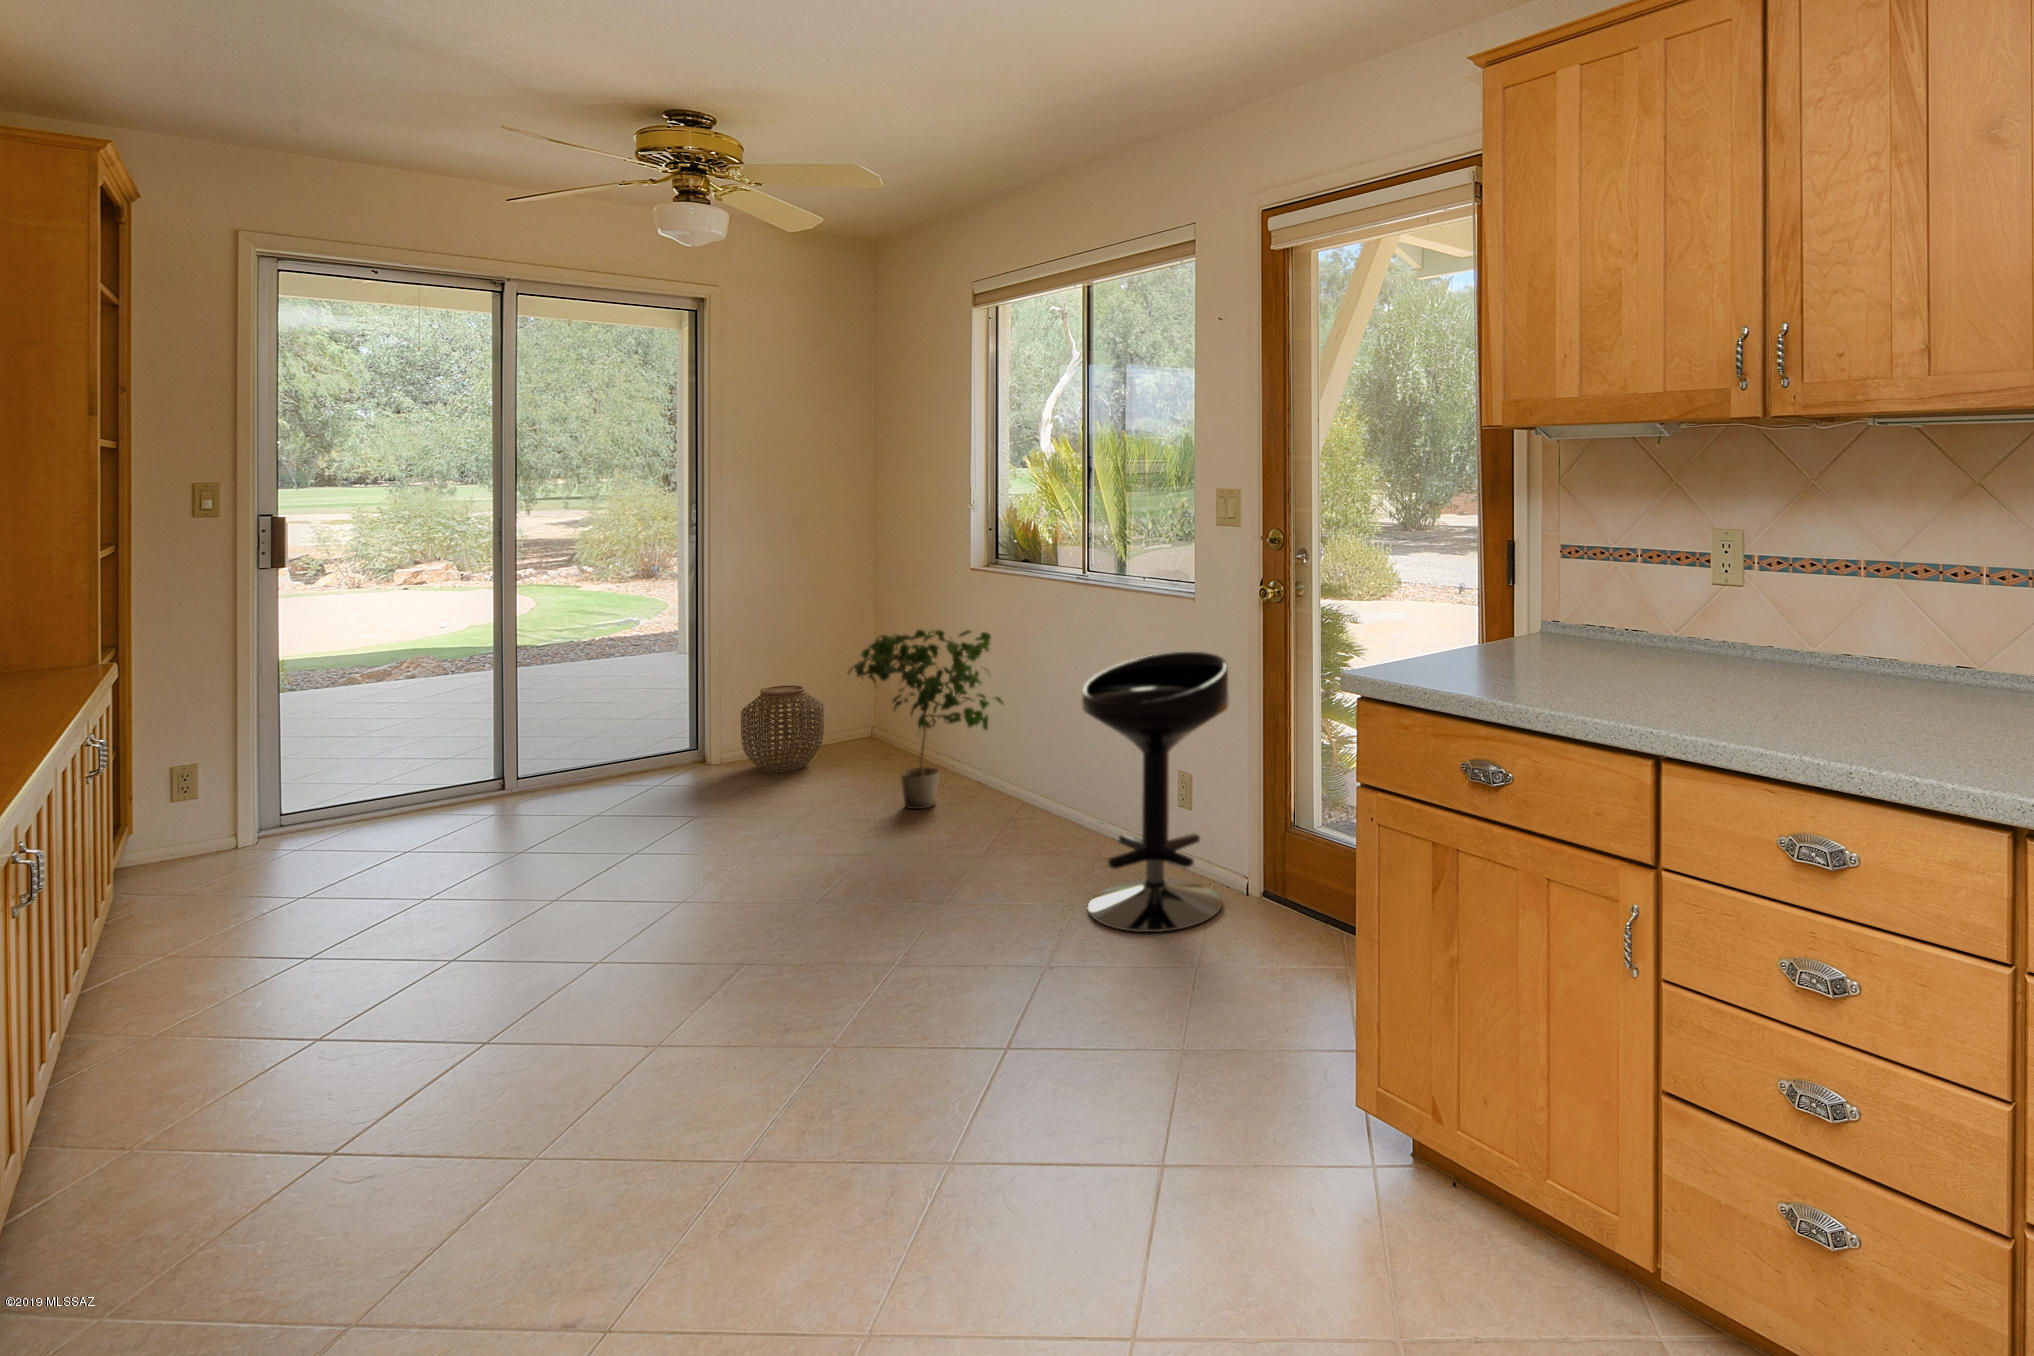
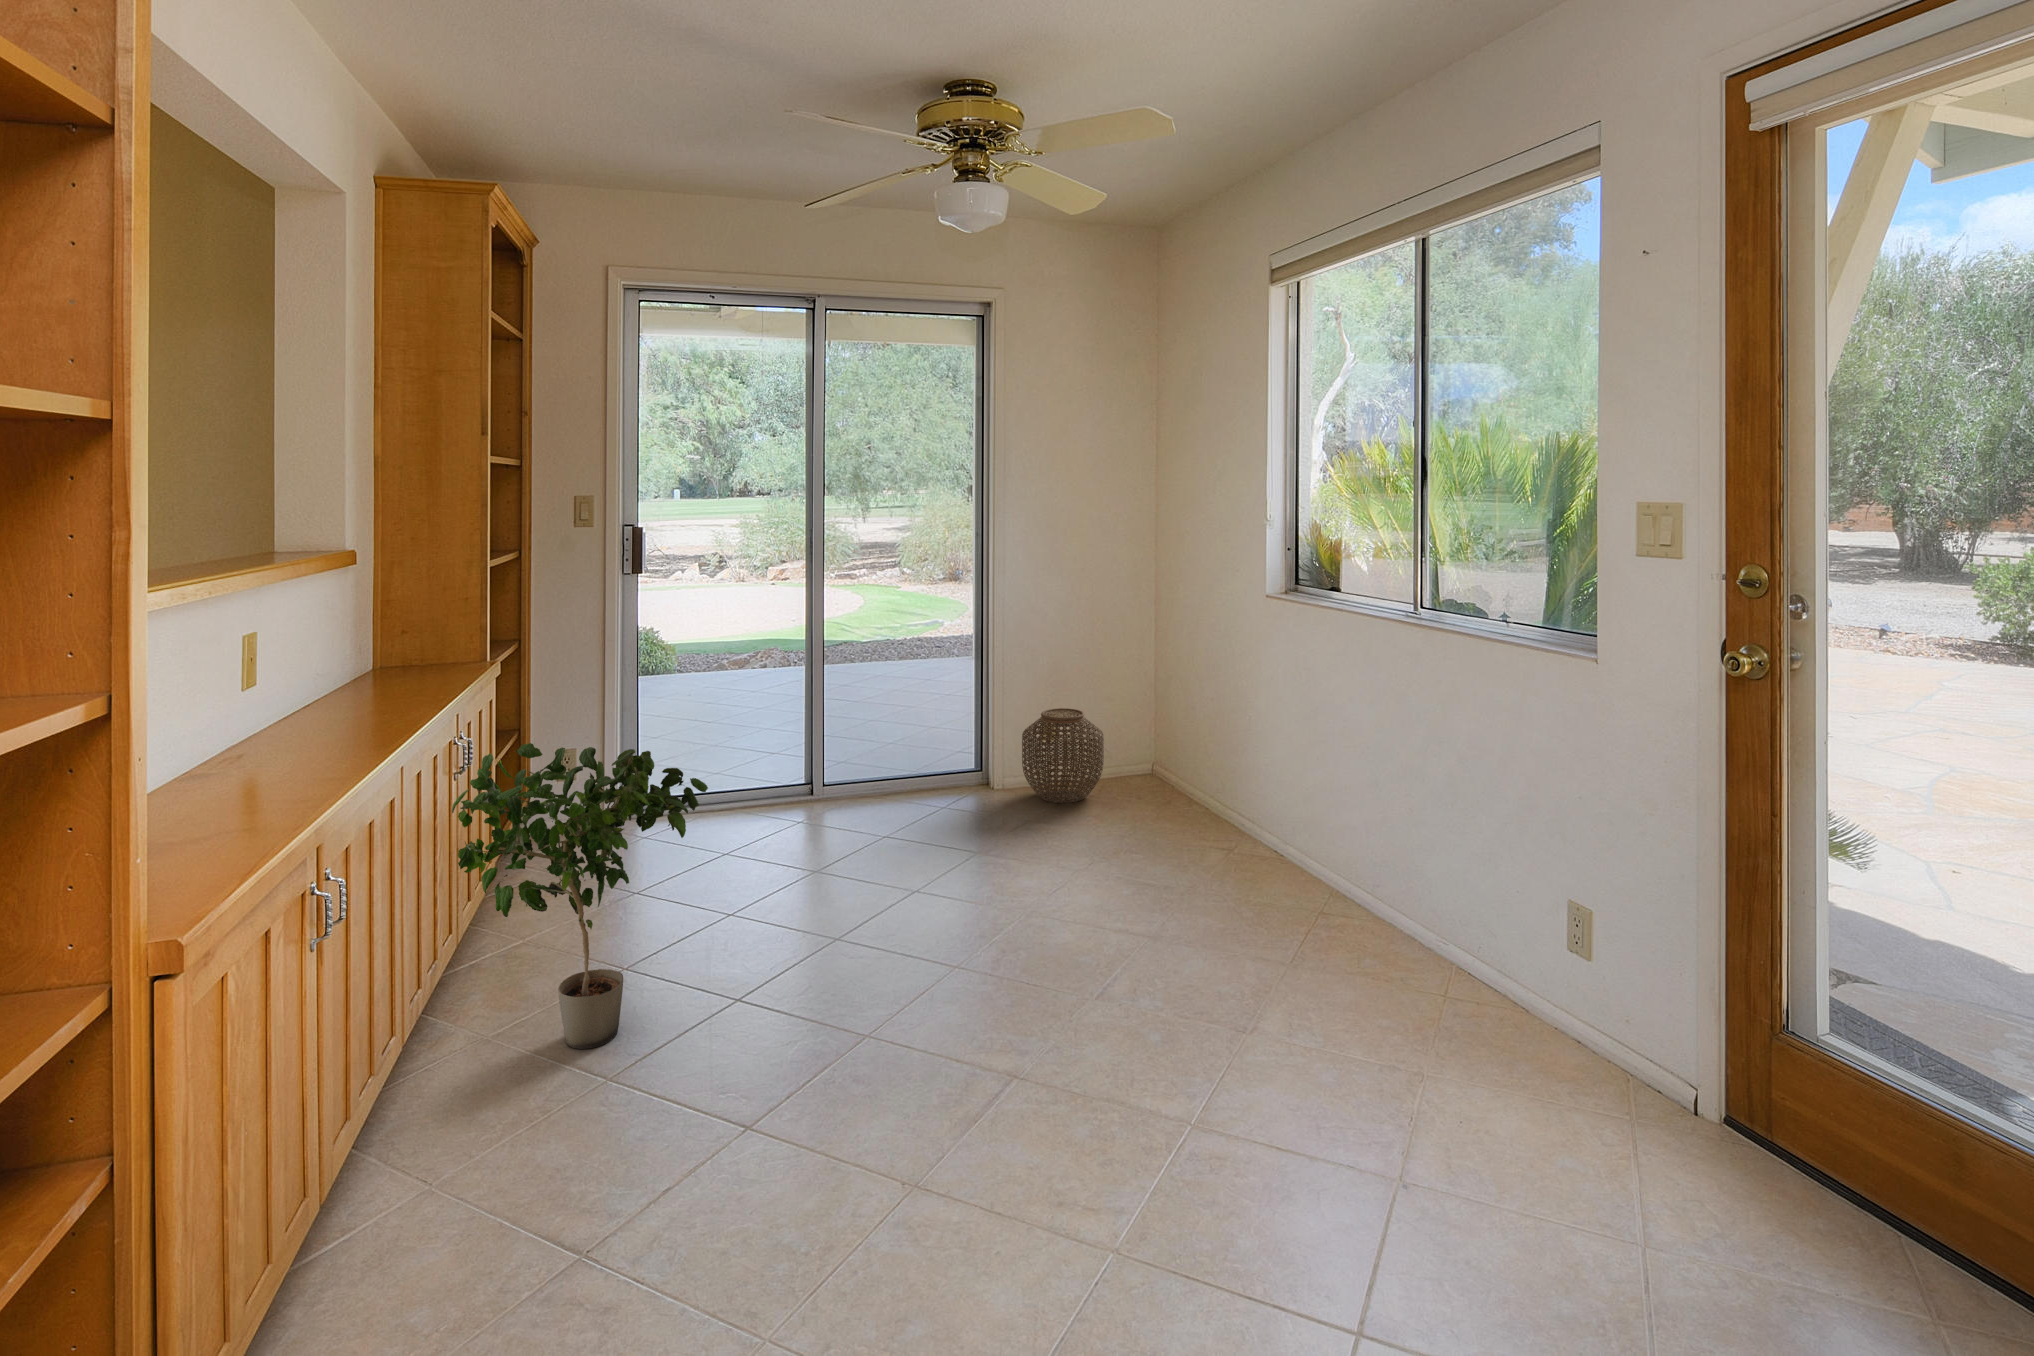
potted plant: present [849,630,1003,809] -> present [452,743,708,1049]
bar stool: present [1082,652,1229,932] -> none [1434,740,1660,1157]

